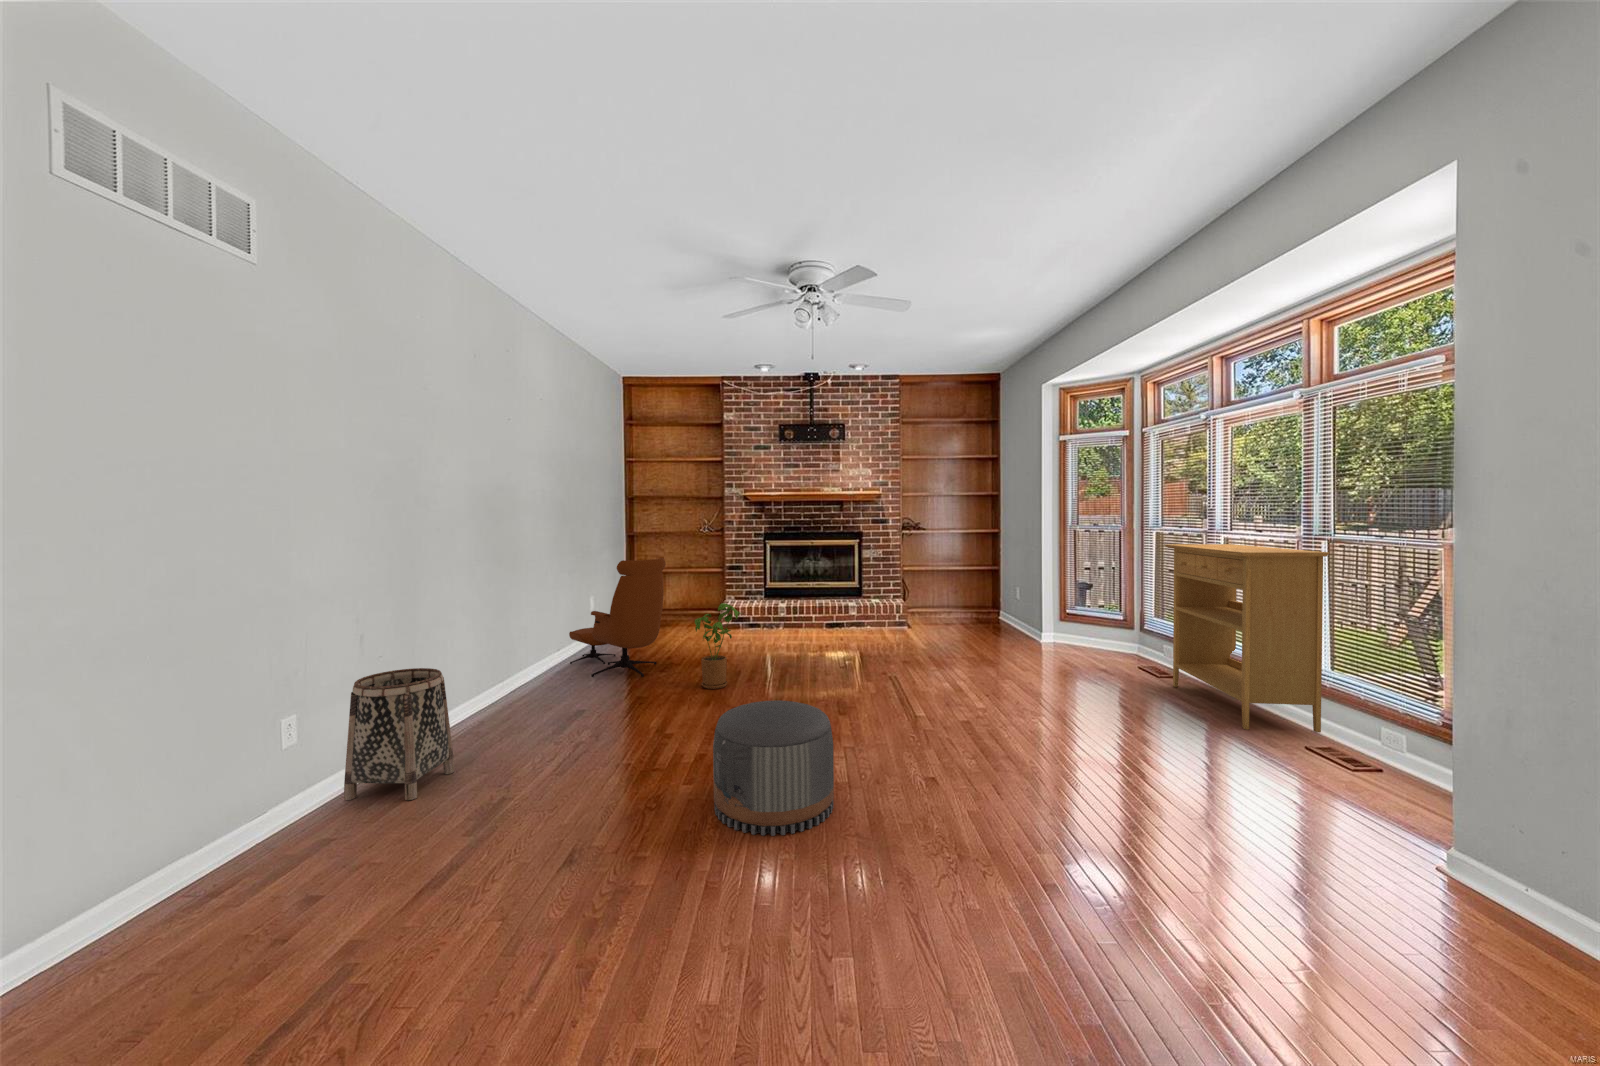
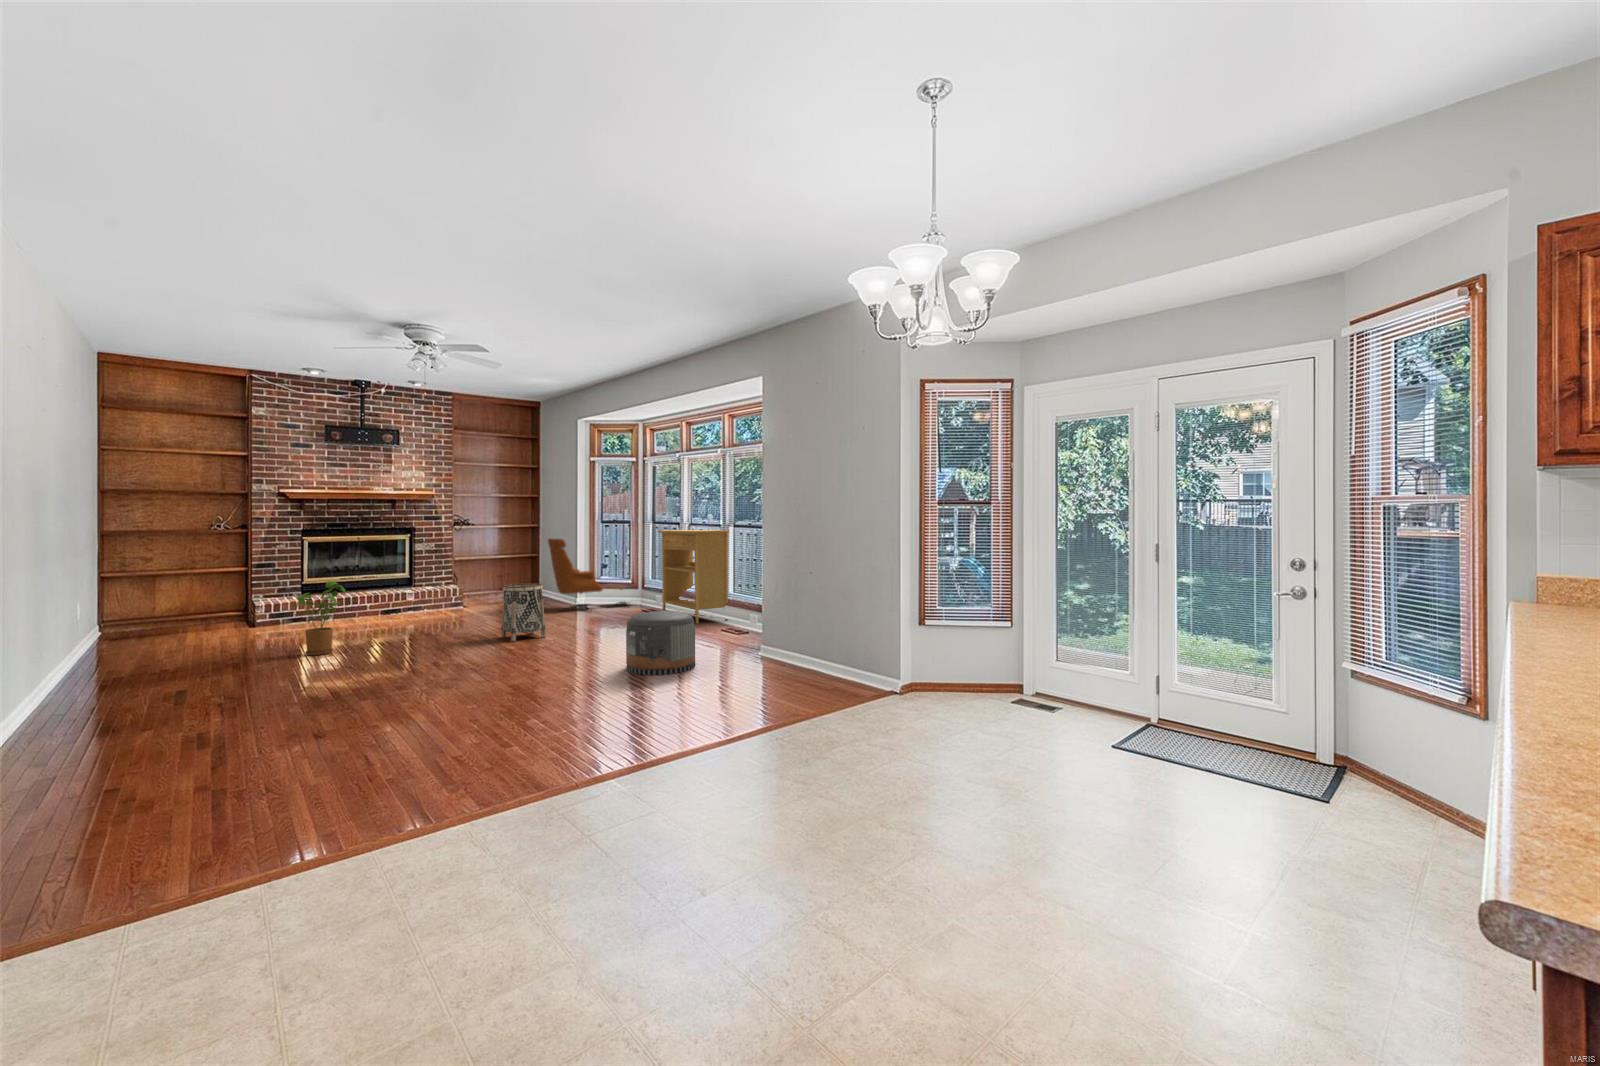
lounge chair: present [569,558,666,677] -> present [548,538,628,611]
basket: present [344,668,454,800] -> present [501,583,546,641]
pouf: present [713,700,834,836] -> present [626,611,695,675]

